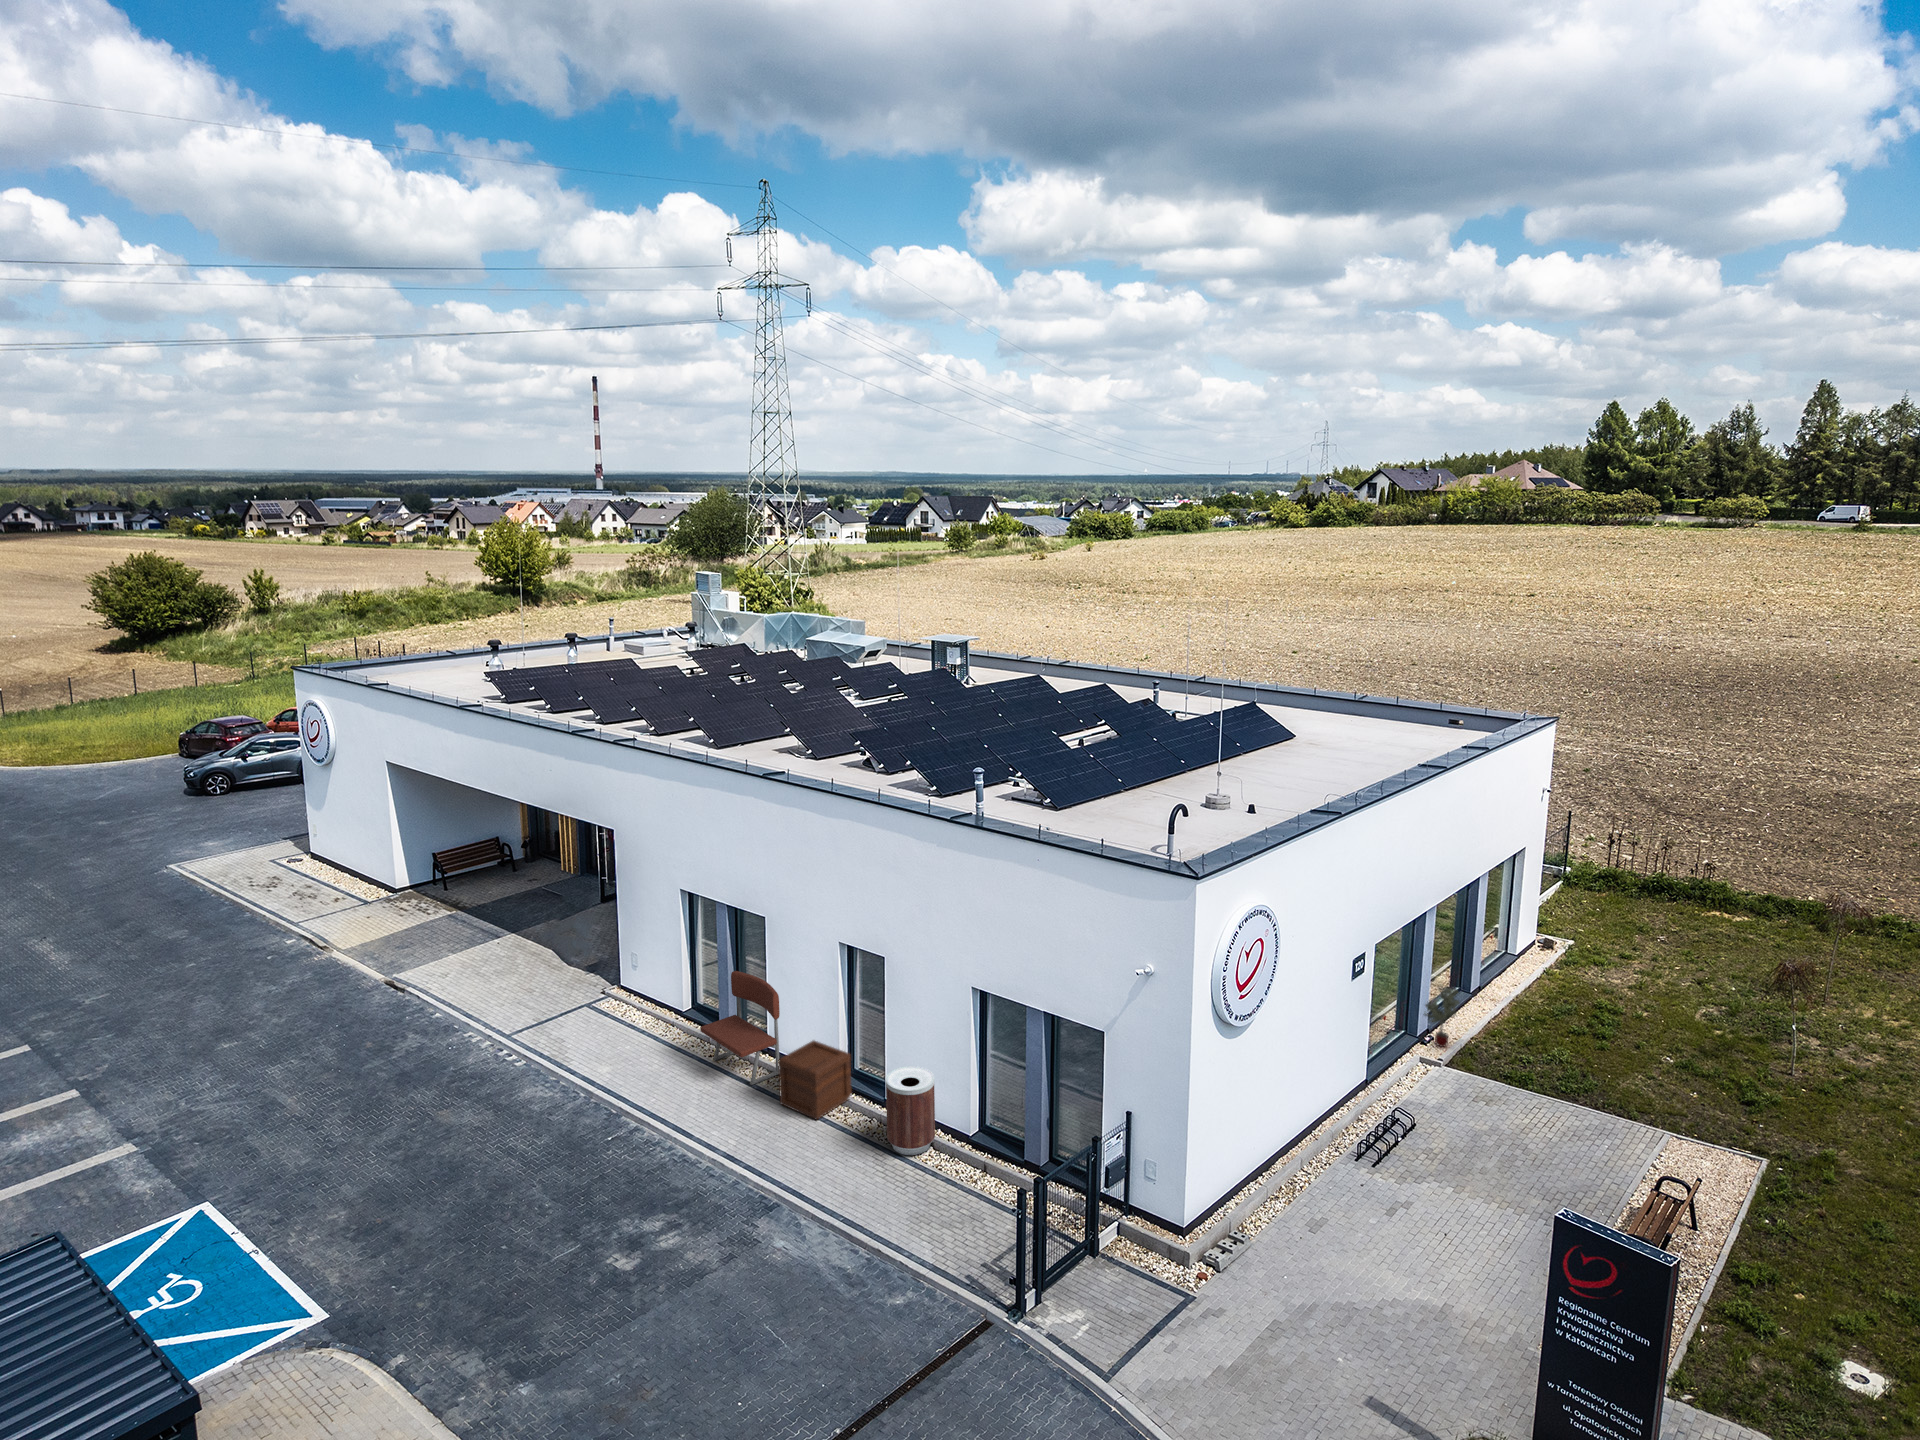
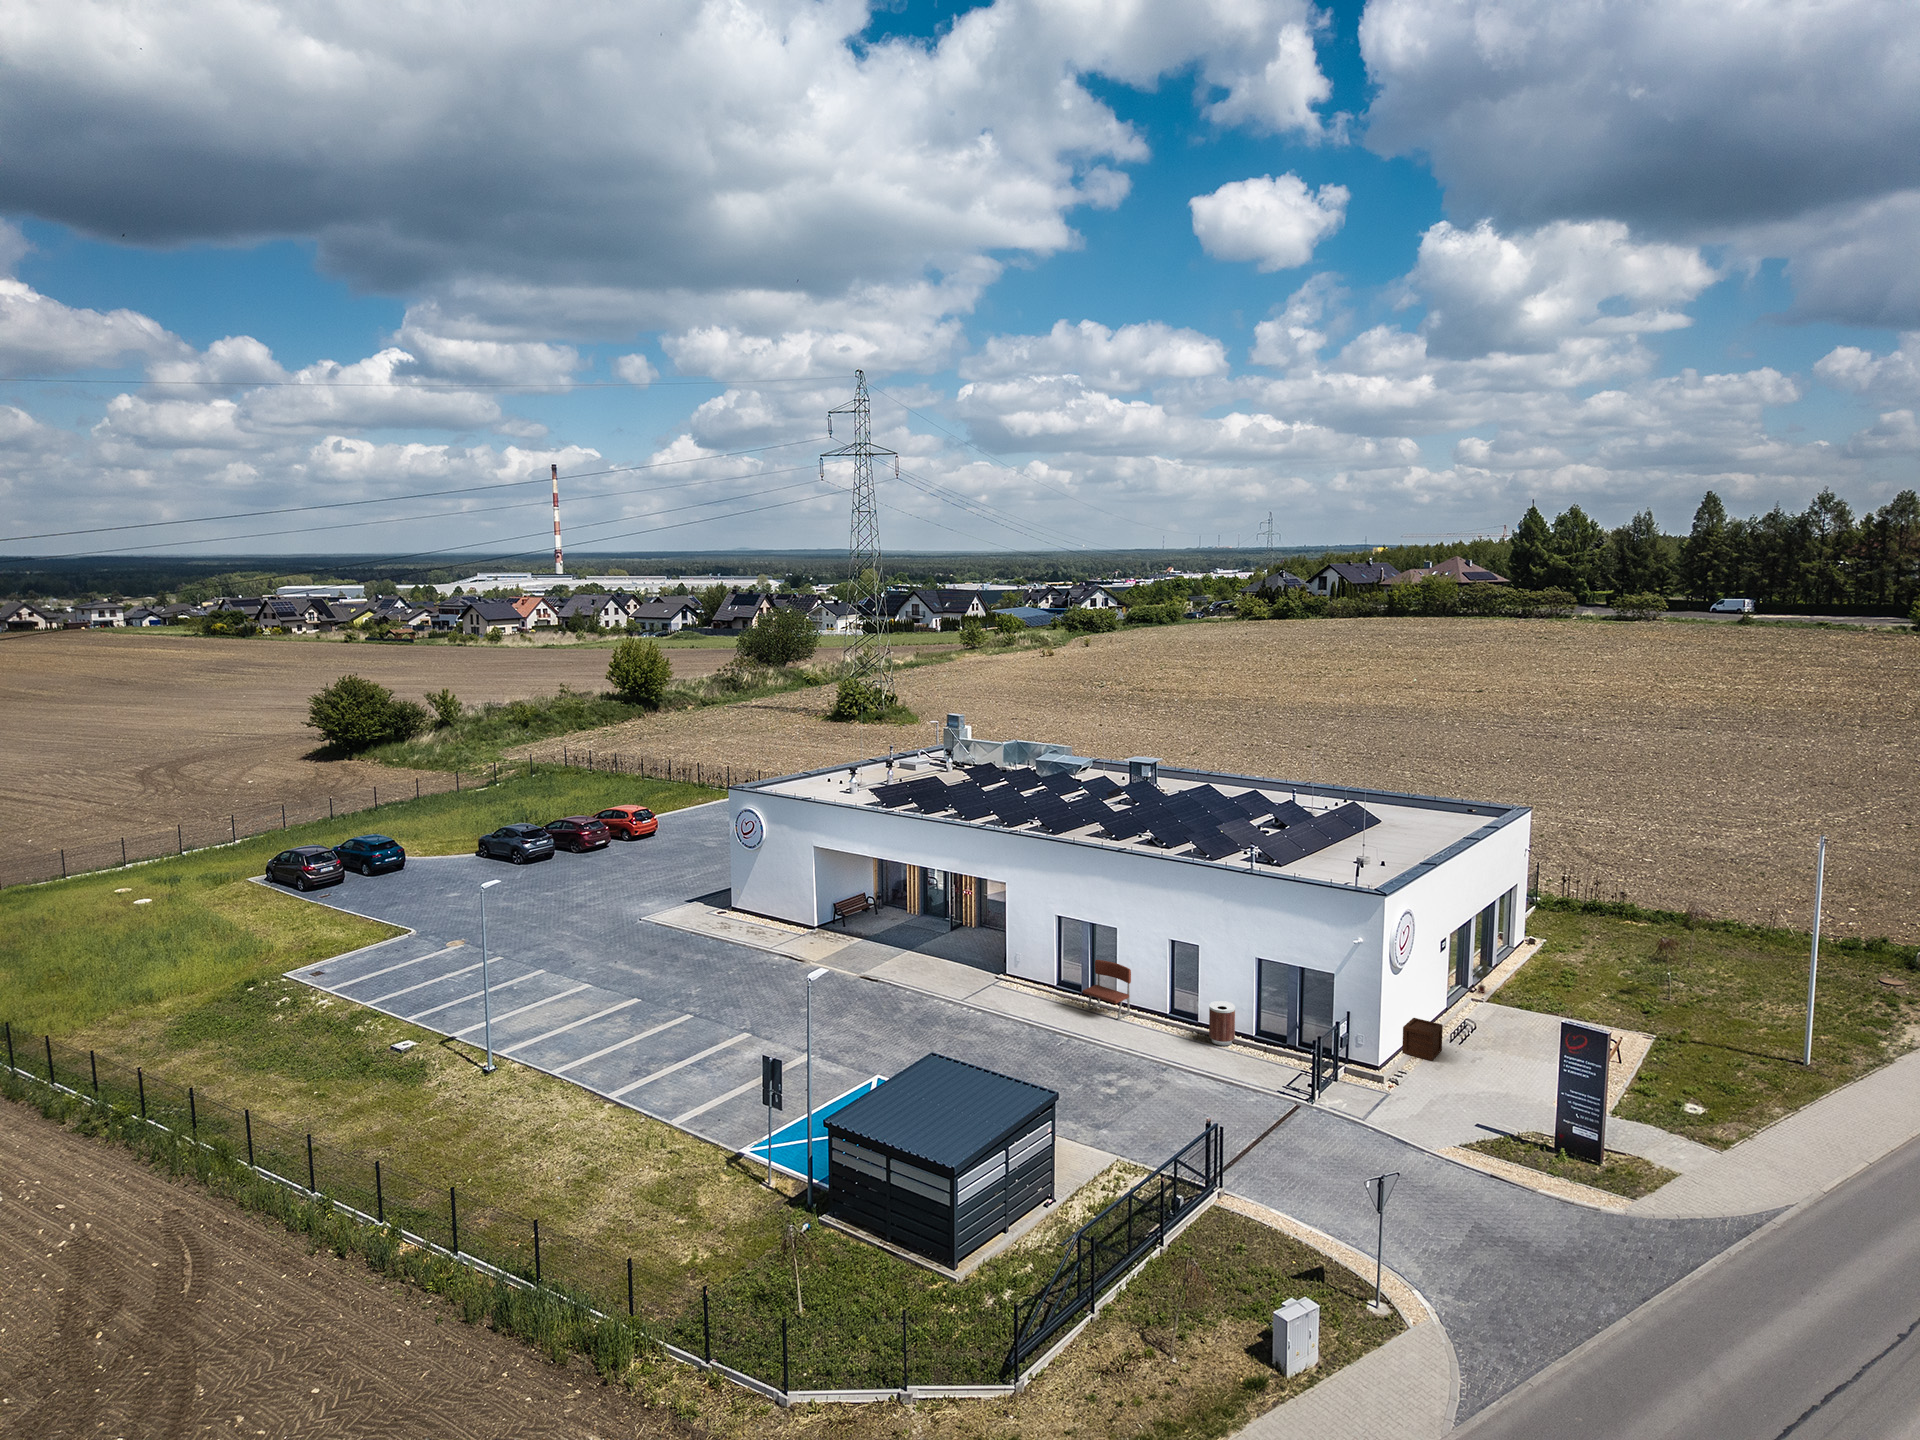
wooden crate: present [778,1041,852,1119] -> present [1402,1018,1443,1061]

